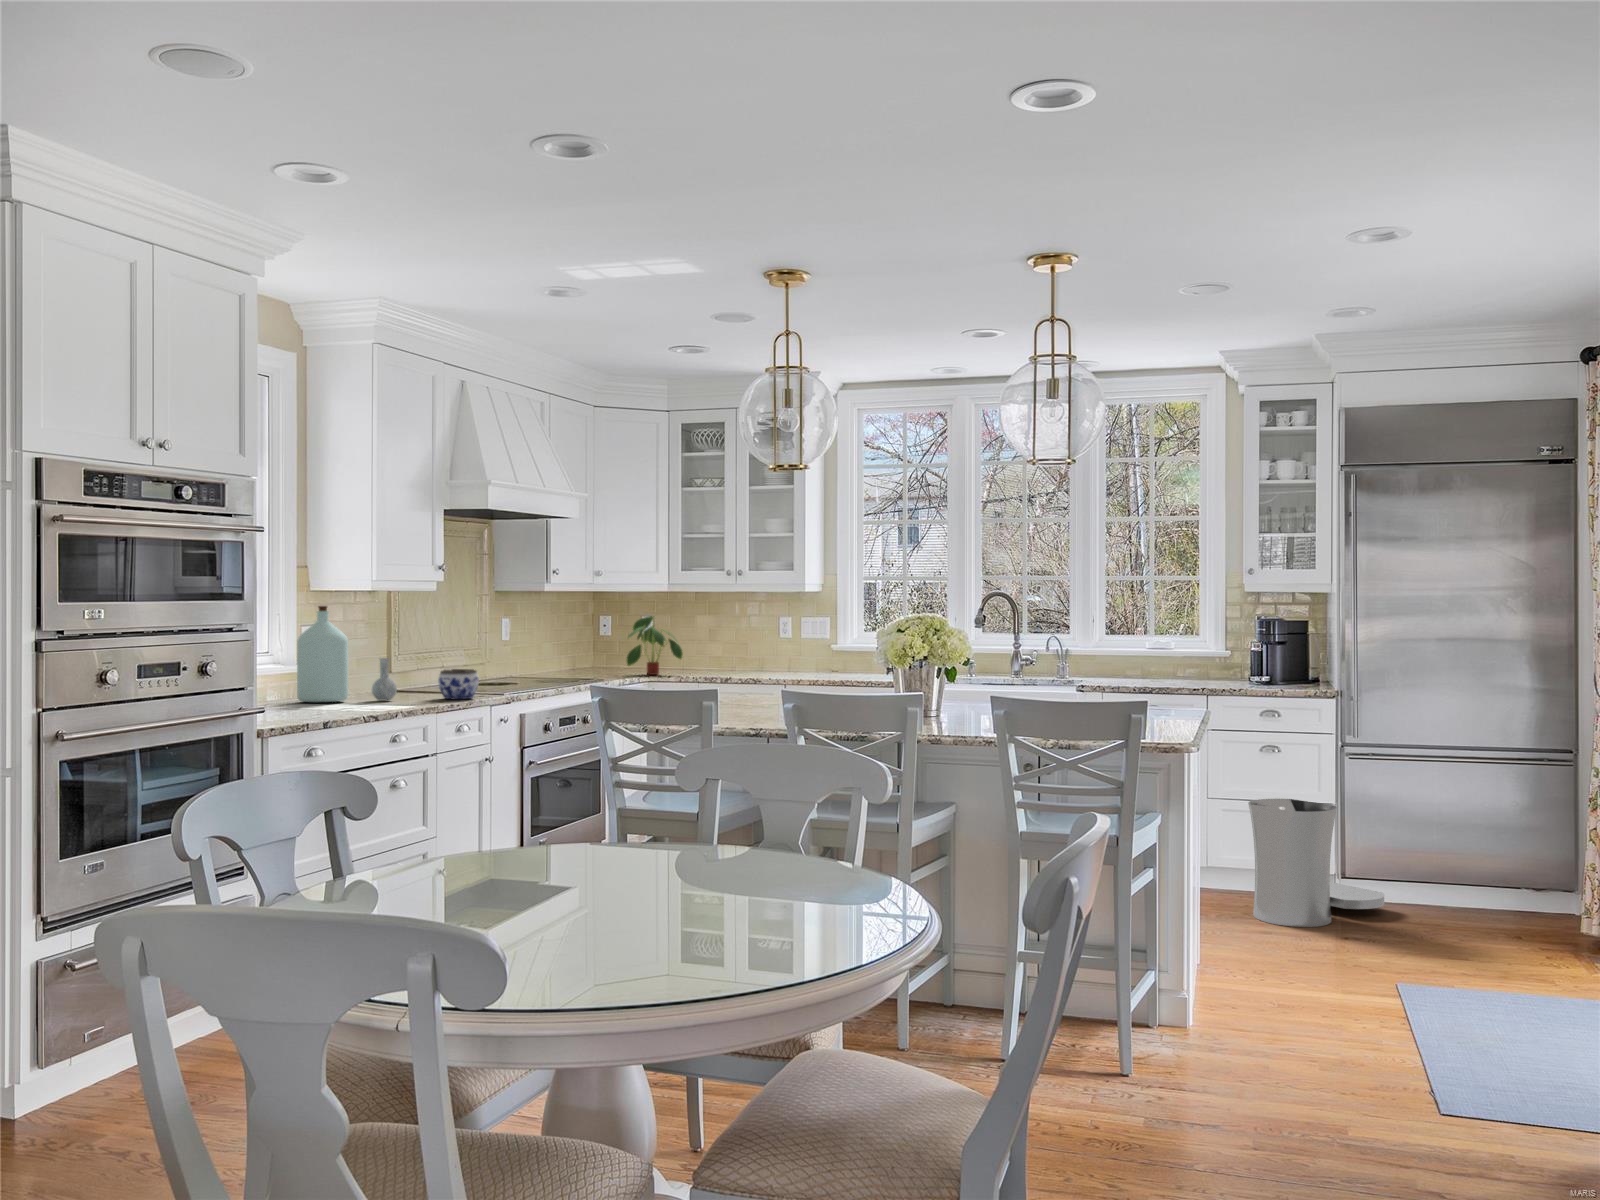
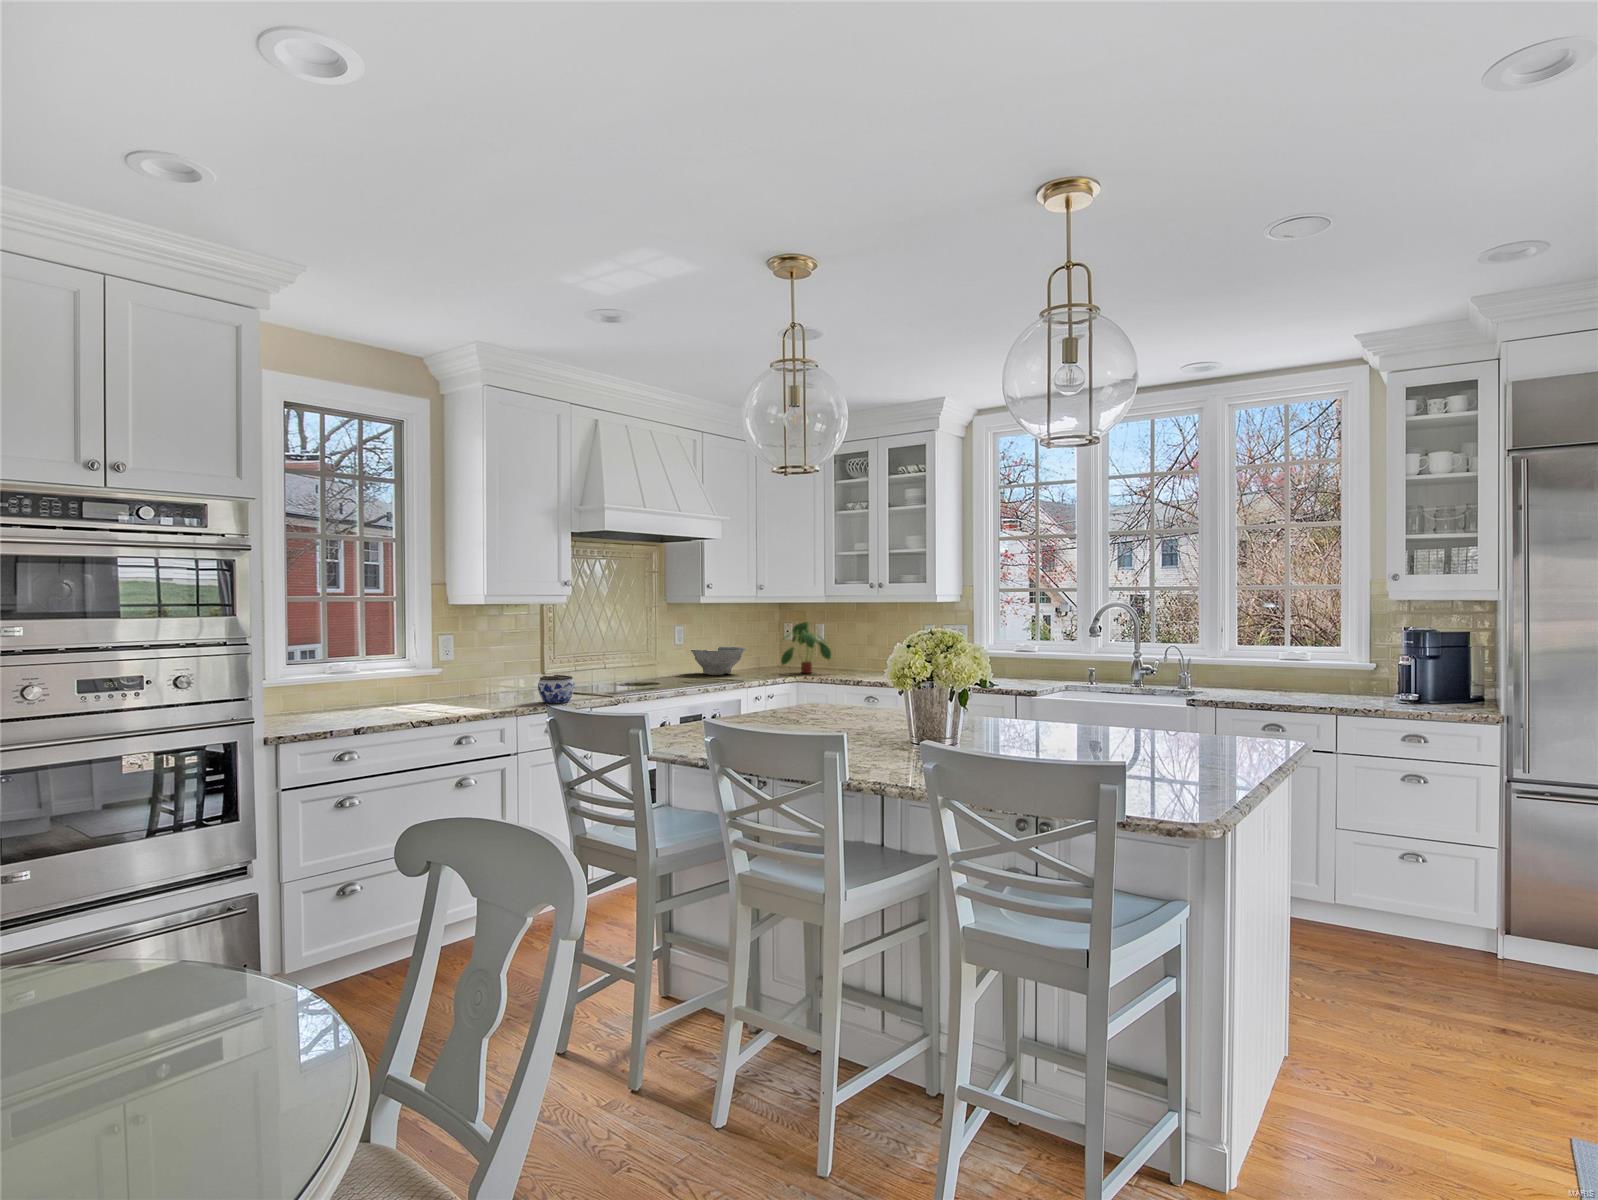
bottle: present [297,606,397,702] -> none [411,620,500,705]
bowl: none [521,645,587,677] -> present [691,647,745,675]
trash can: present [1248,799,1384,927] -> none [1377,841,1570,1007]

